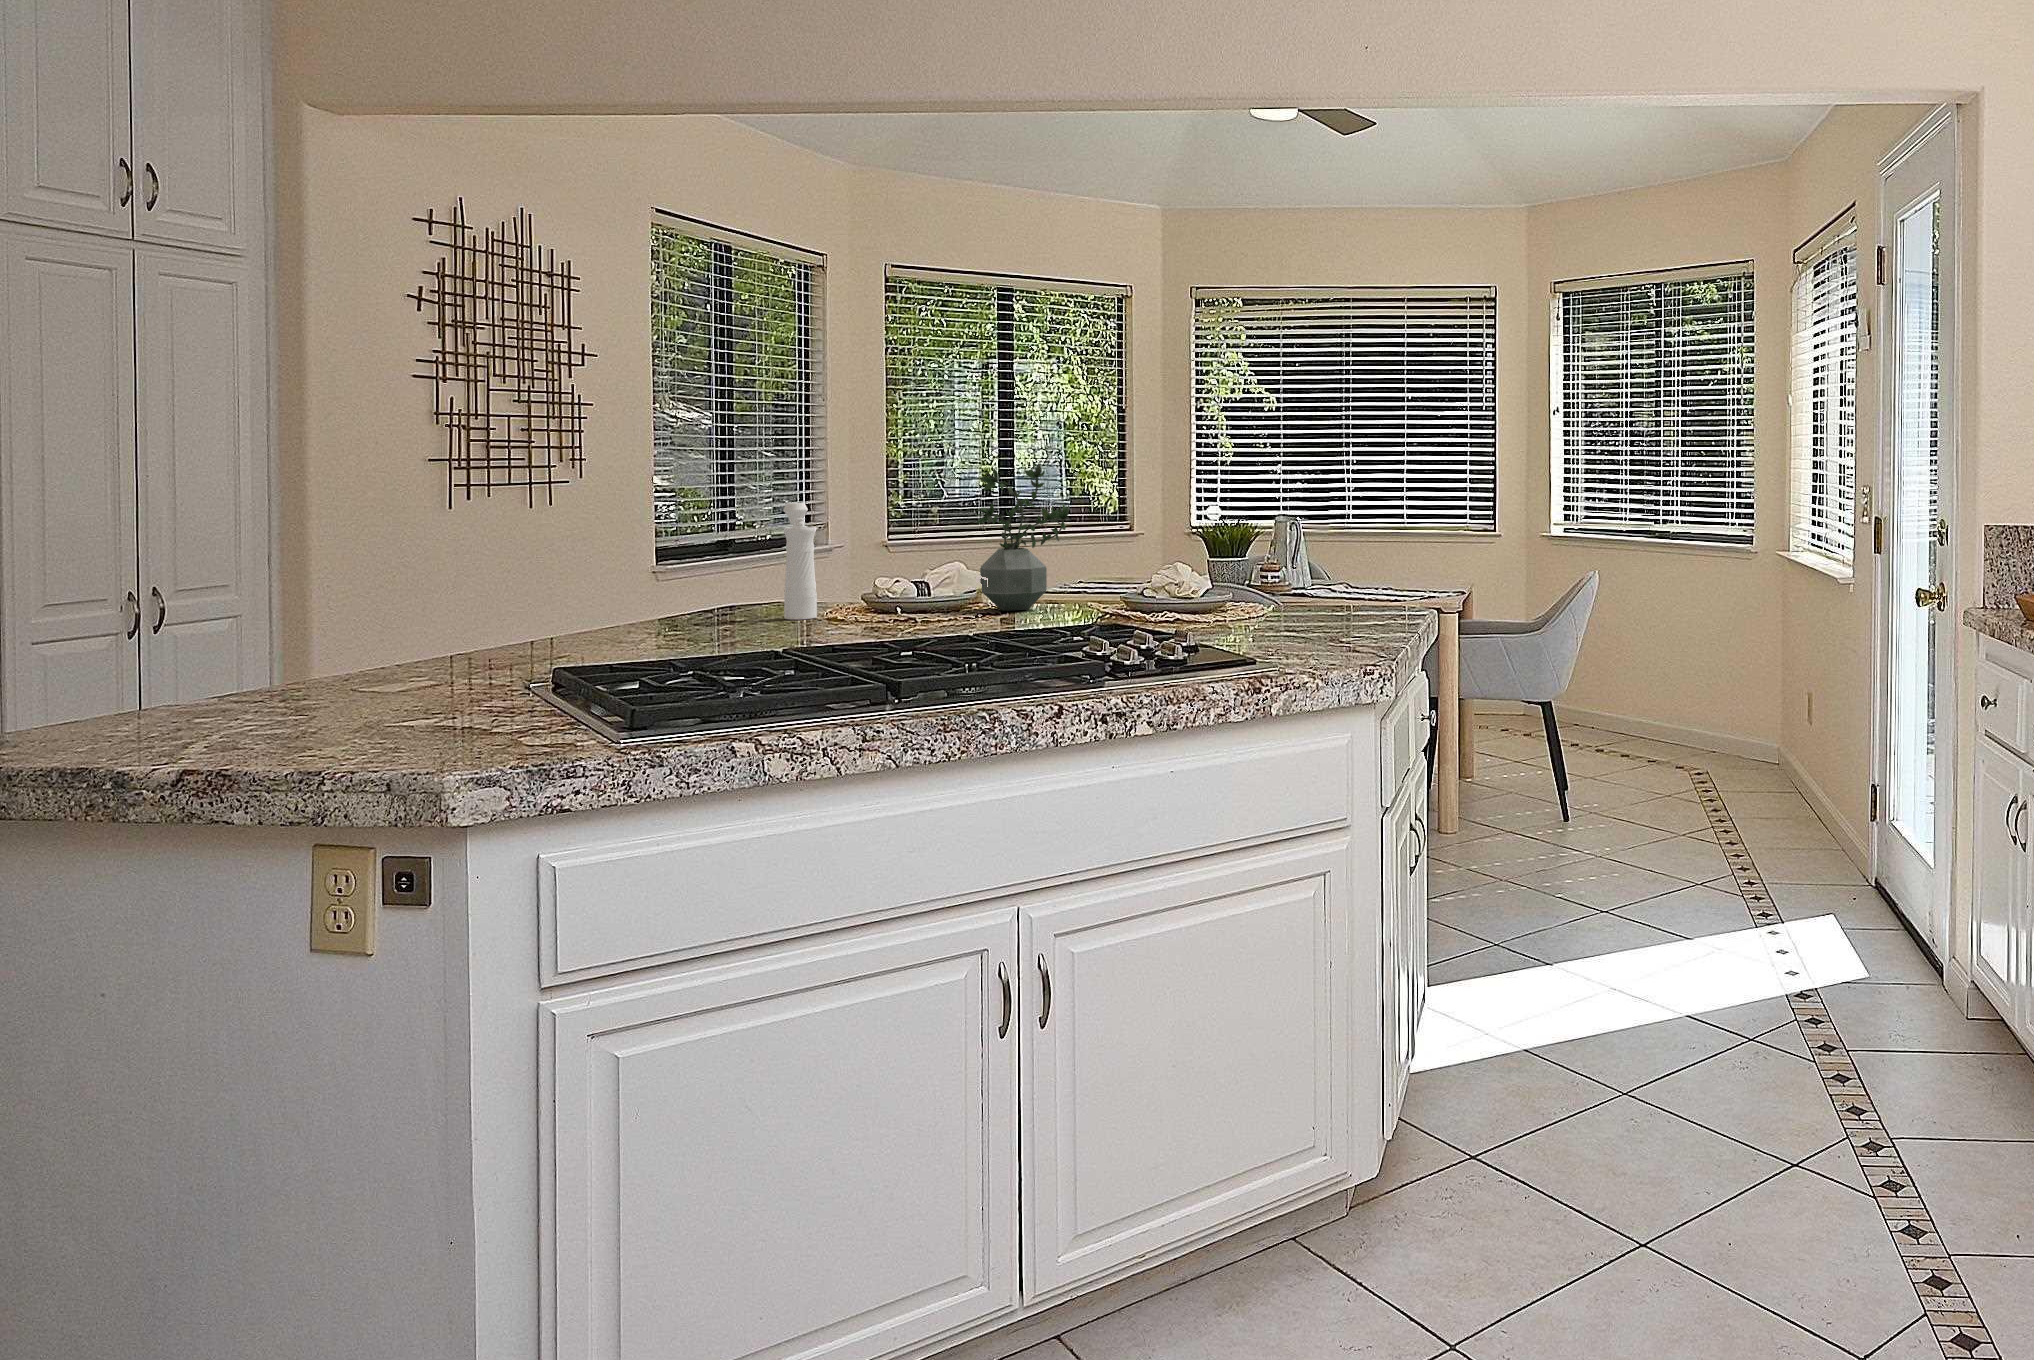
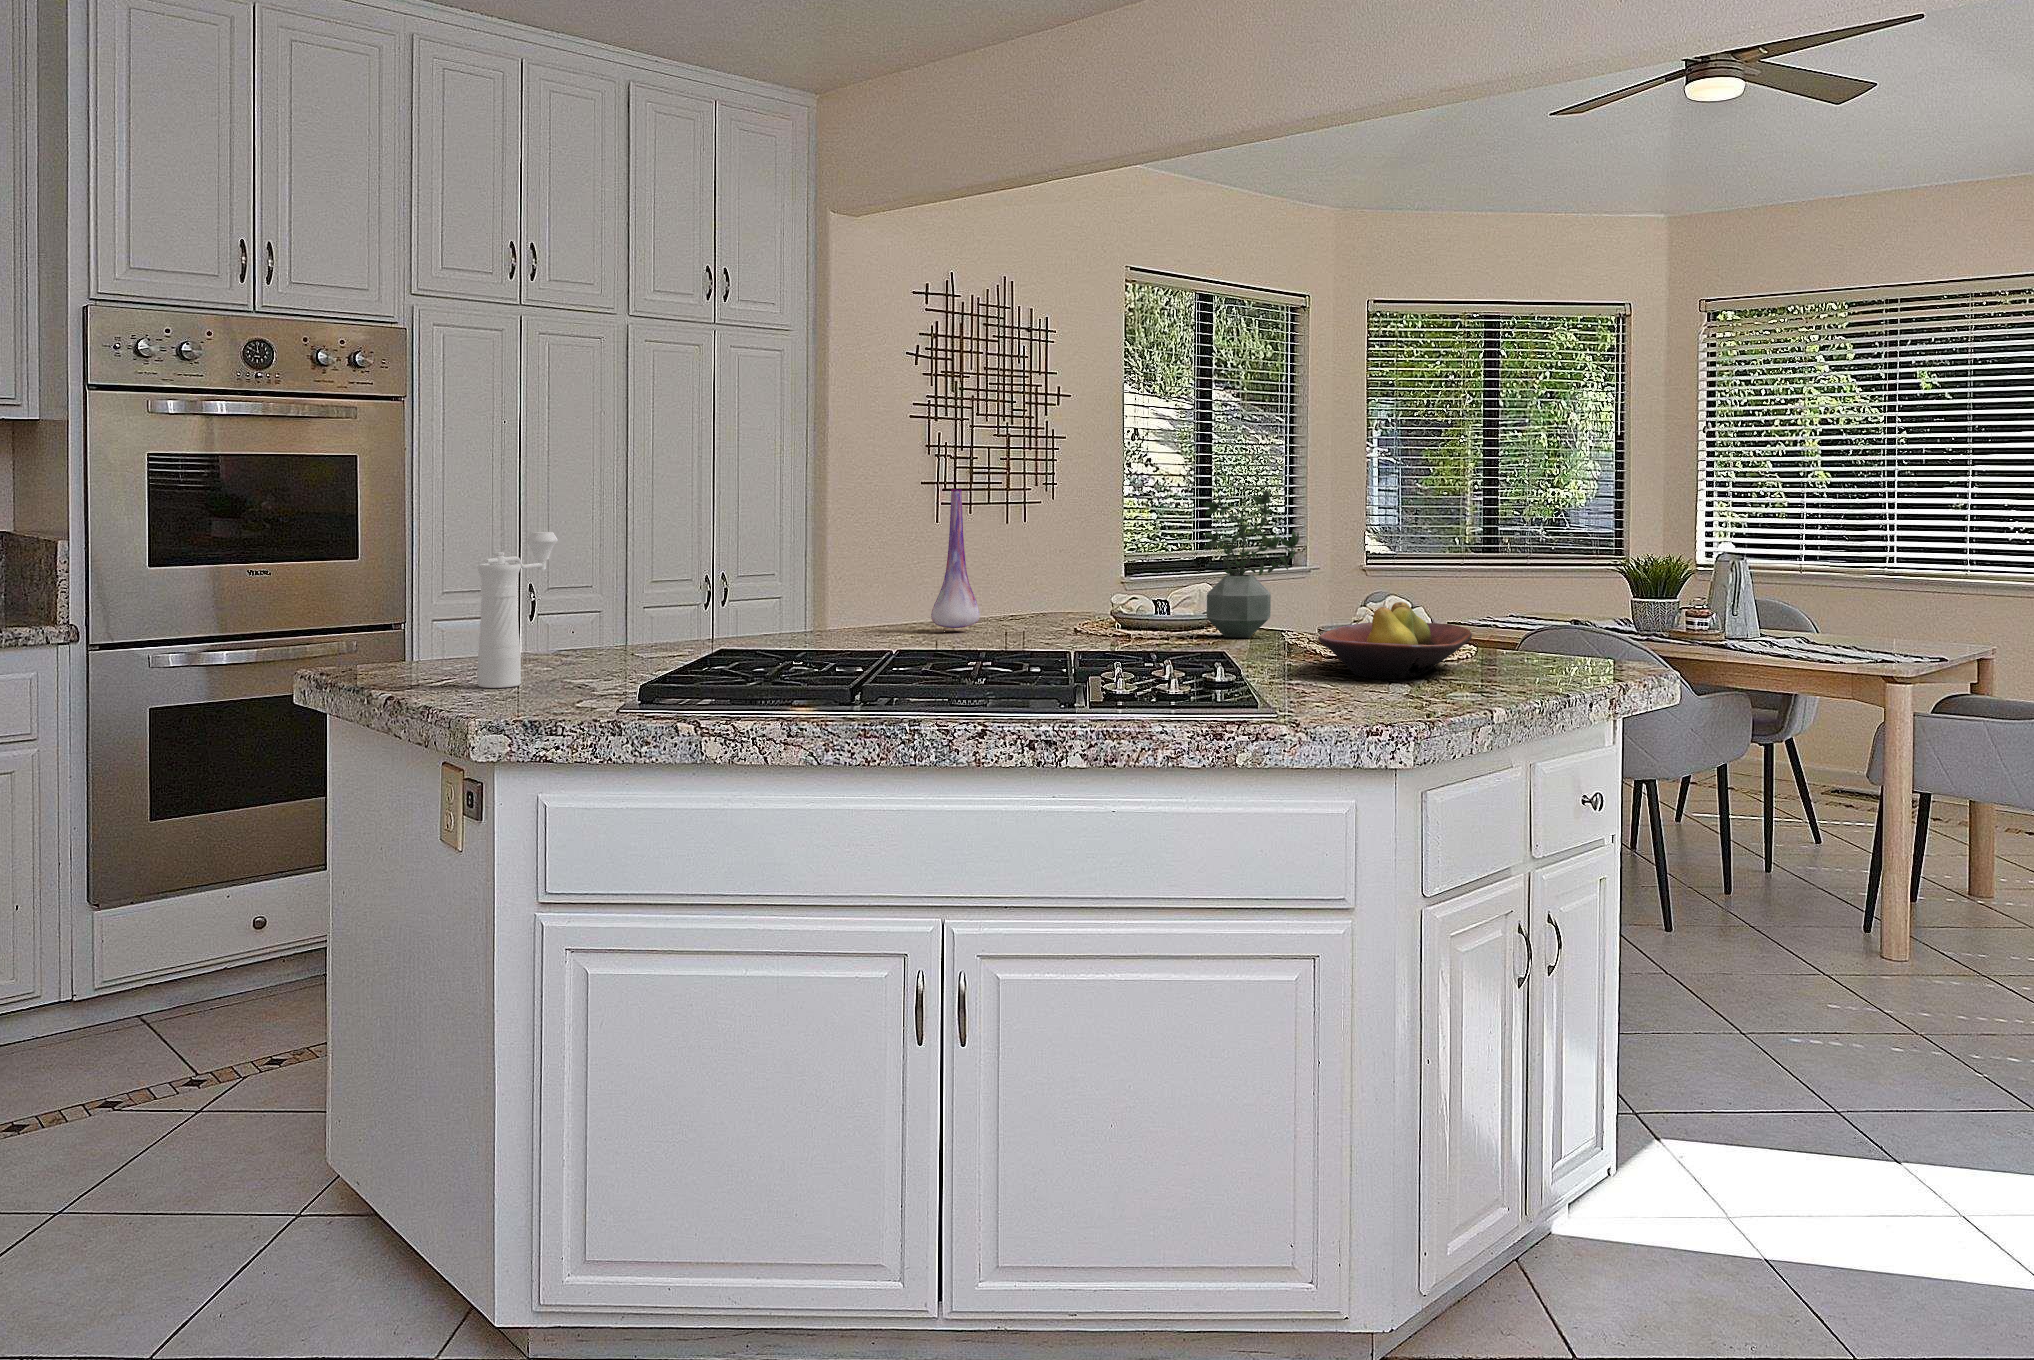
vase: none [669,465,728,627] -> present [931,489,980,628]
pepper mill: present [783,503,817,620] -> present [477,532,558,688]
fruit bowl: none [1185,565,1319,634] -> present [1318,602,1472,679]

